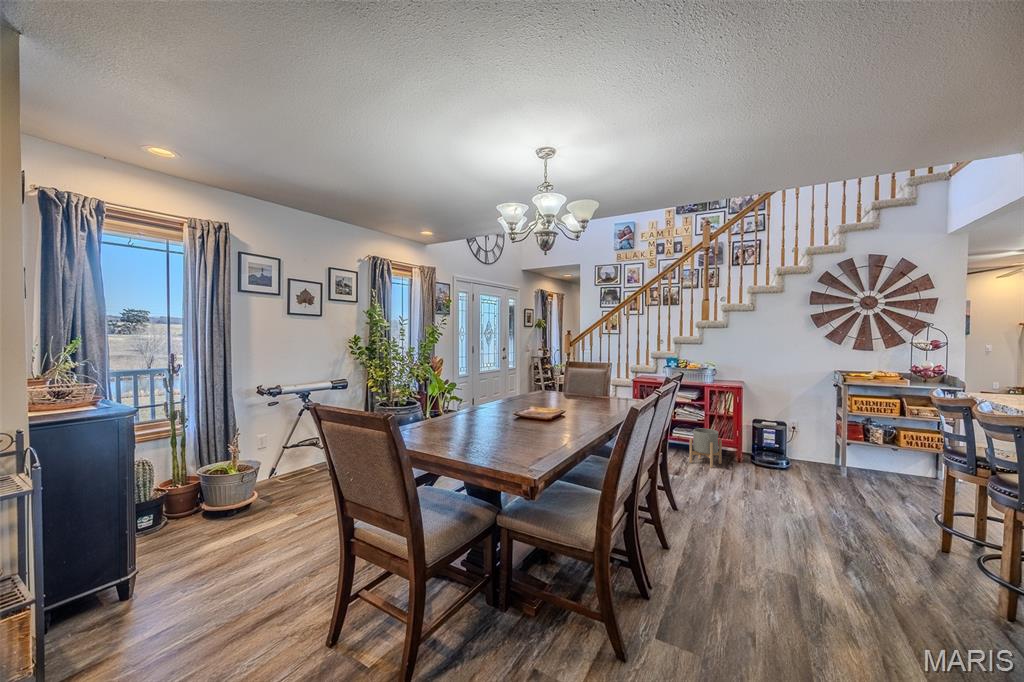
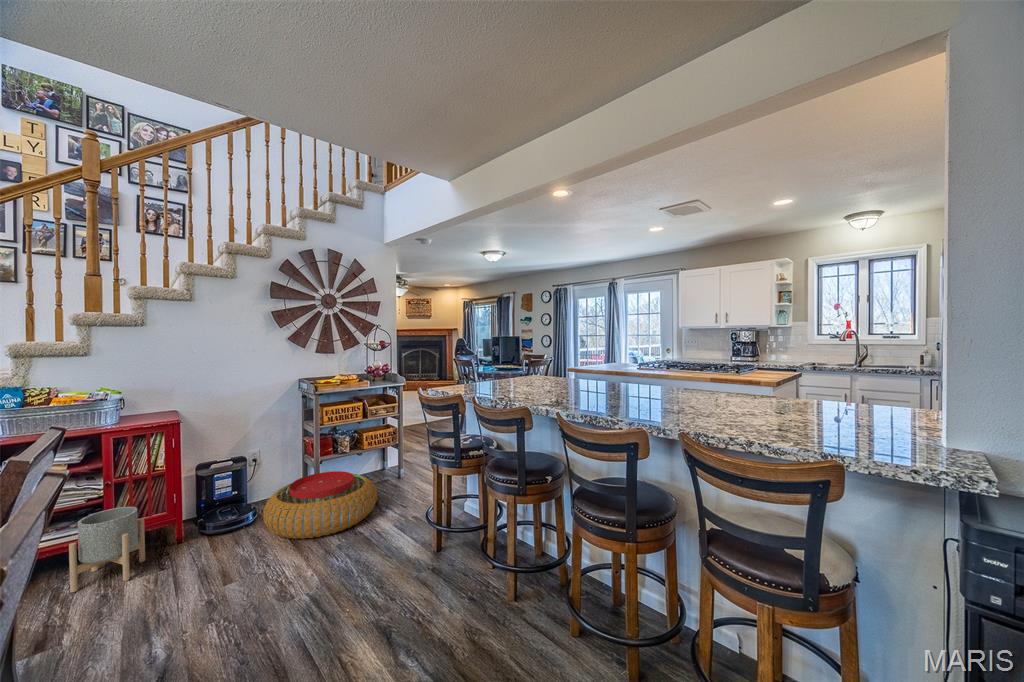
pouf: none [790,450,900,500] -> present [263,471,377,539]

